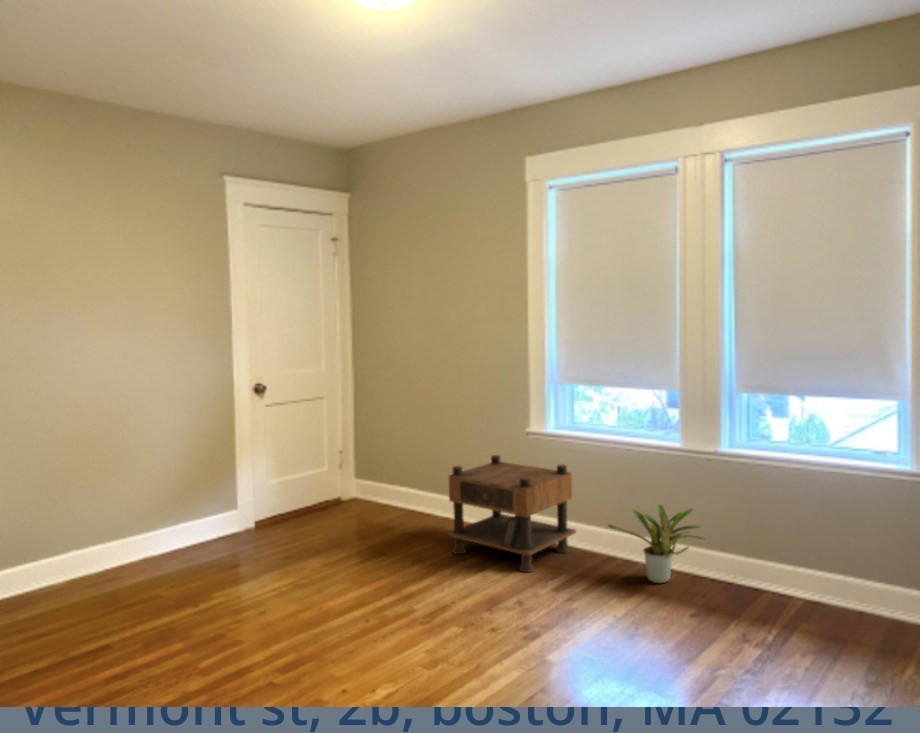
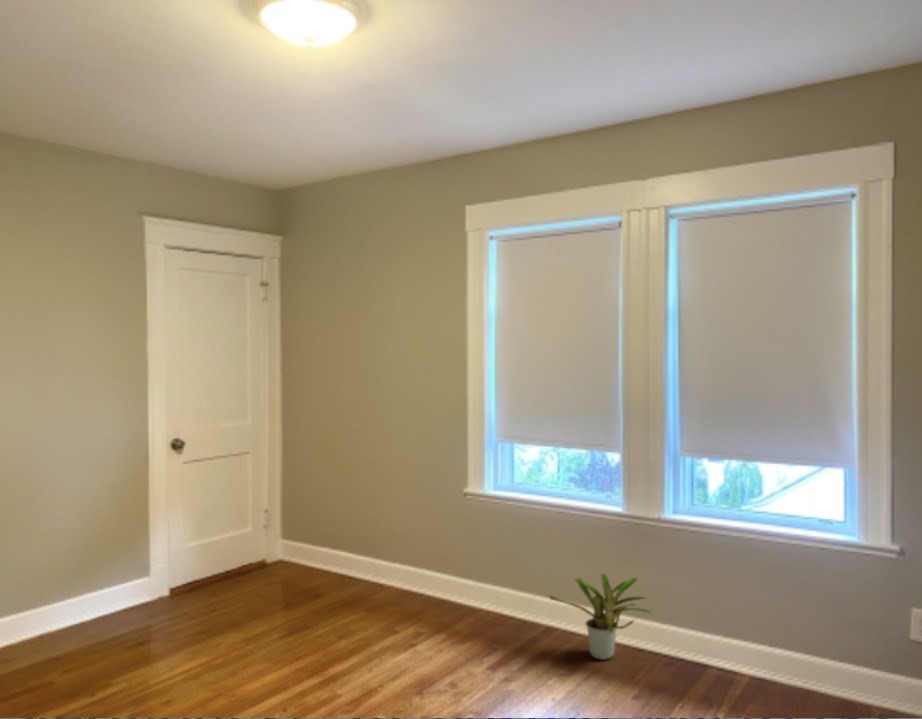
nightstand: present [449,455,576,572] -> none [379,516,515,648]

